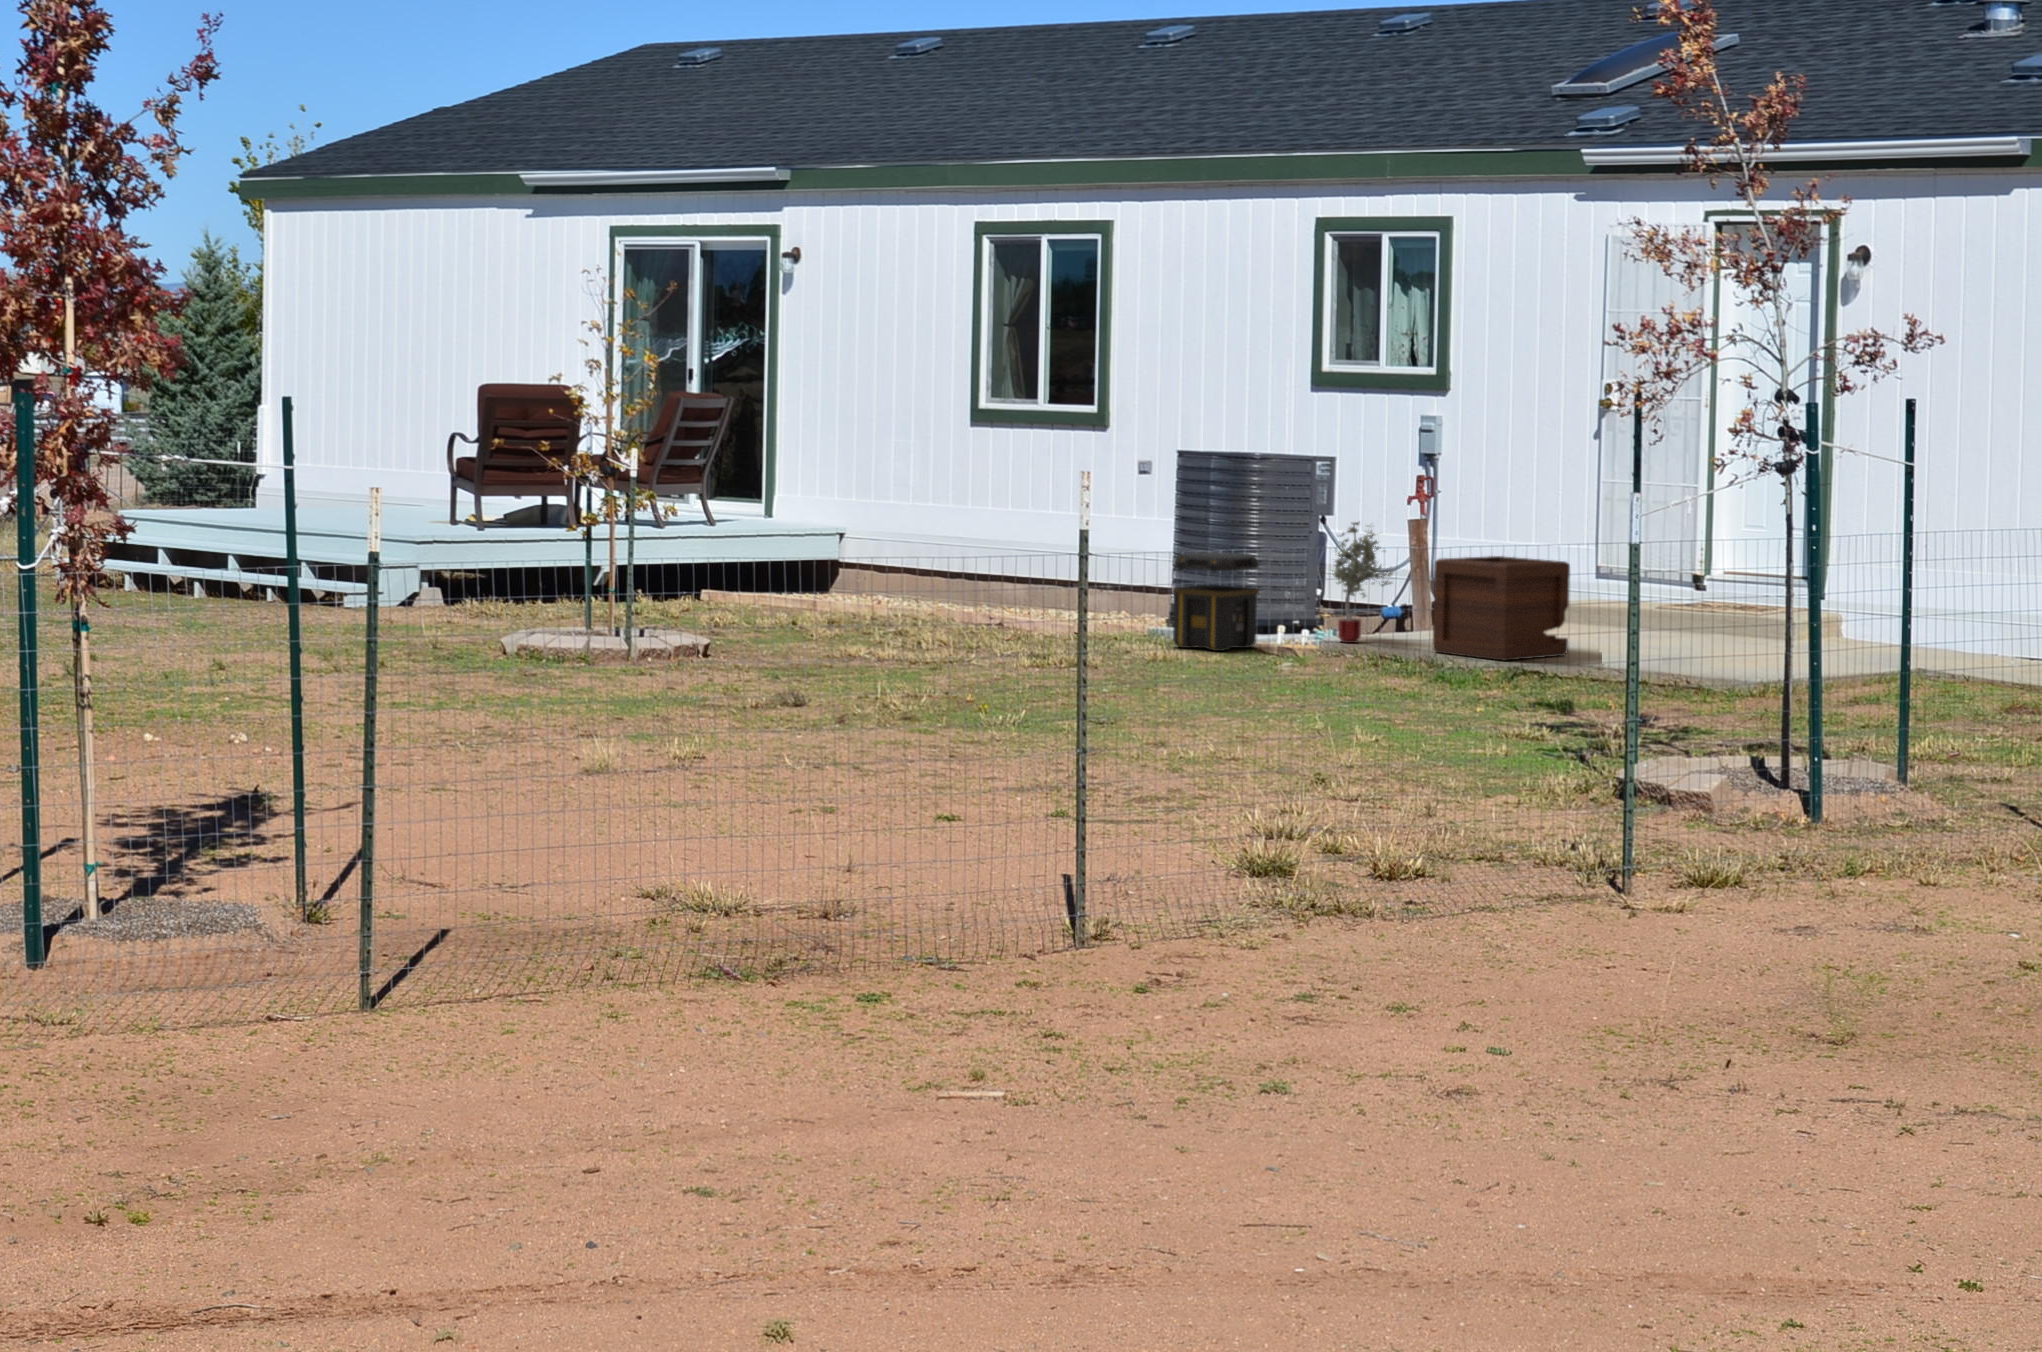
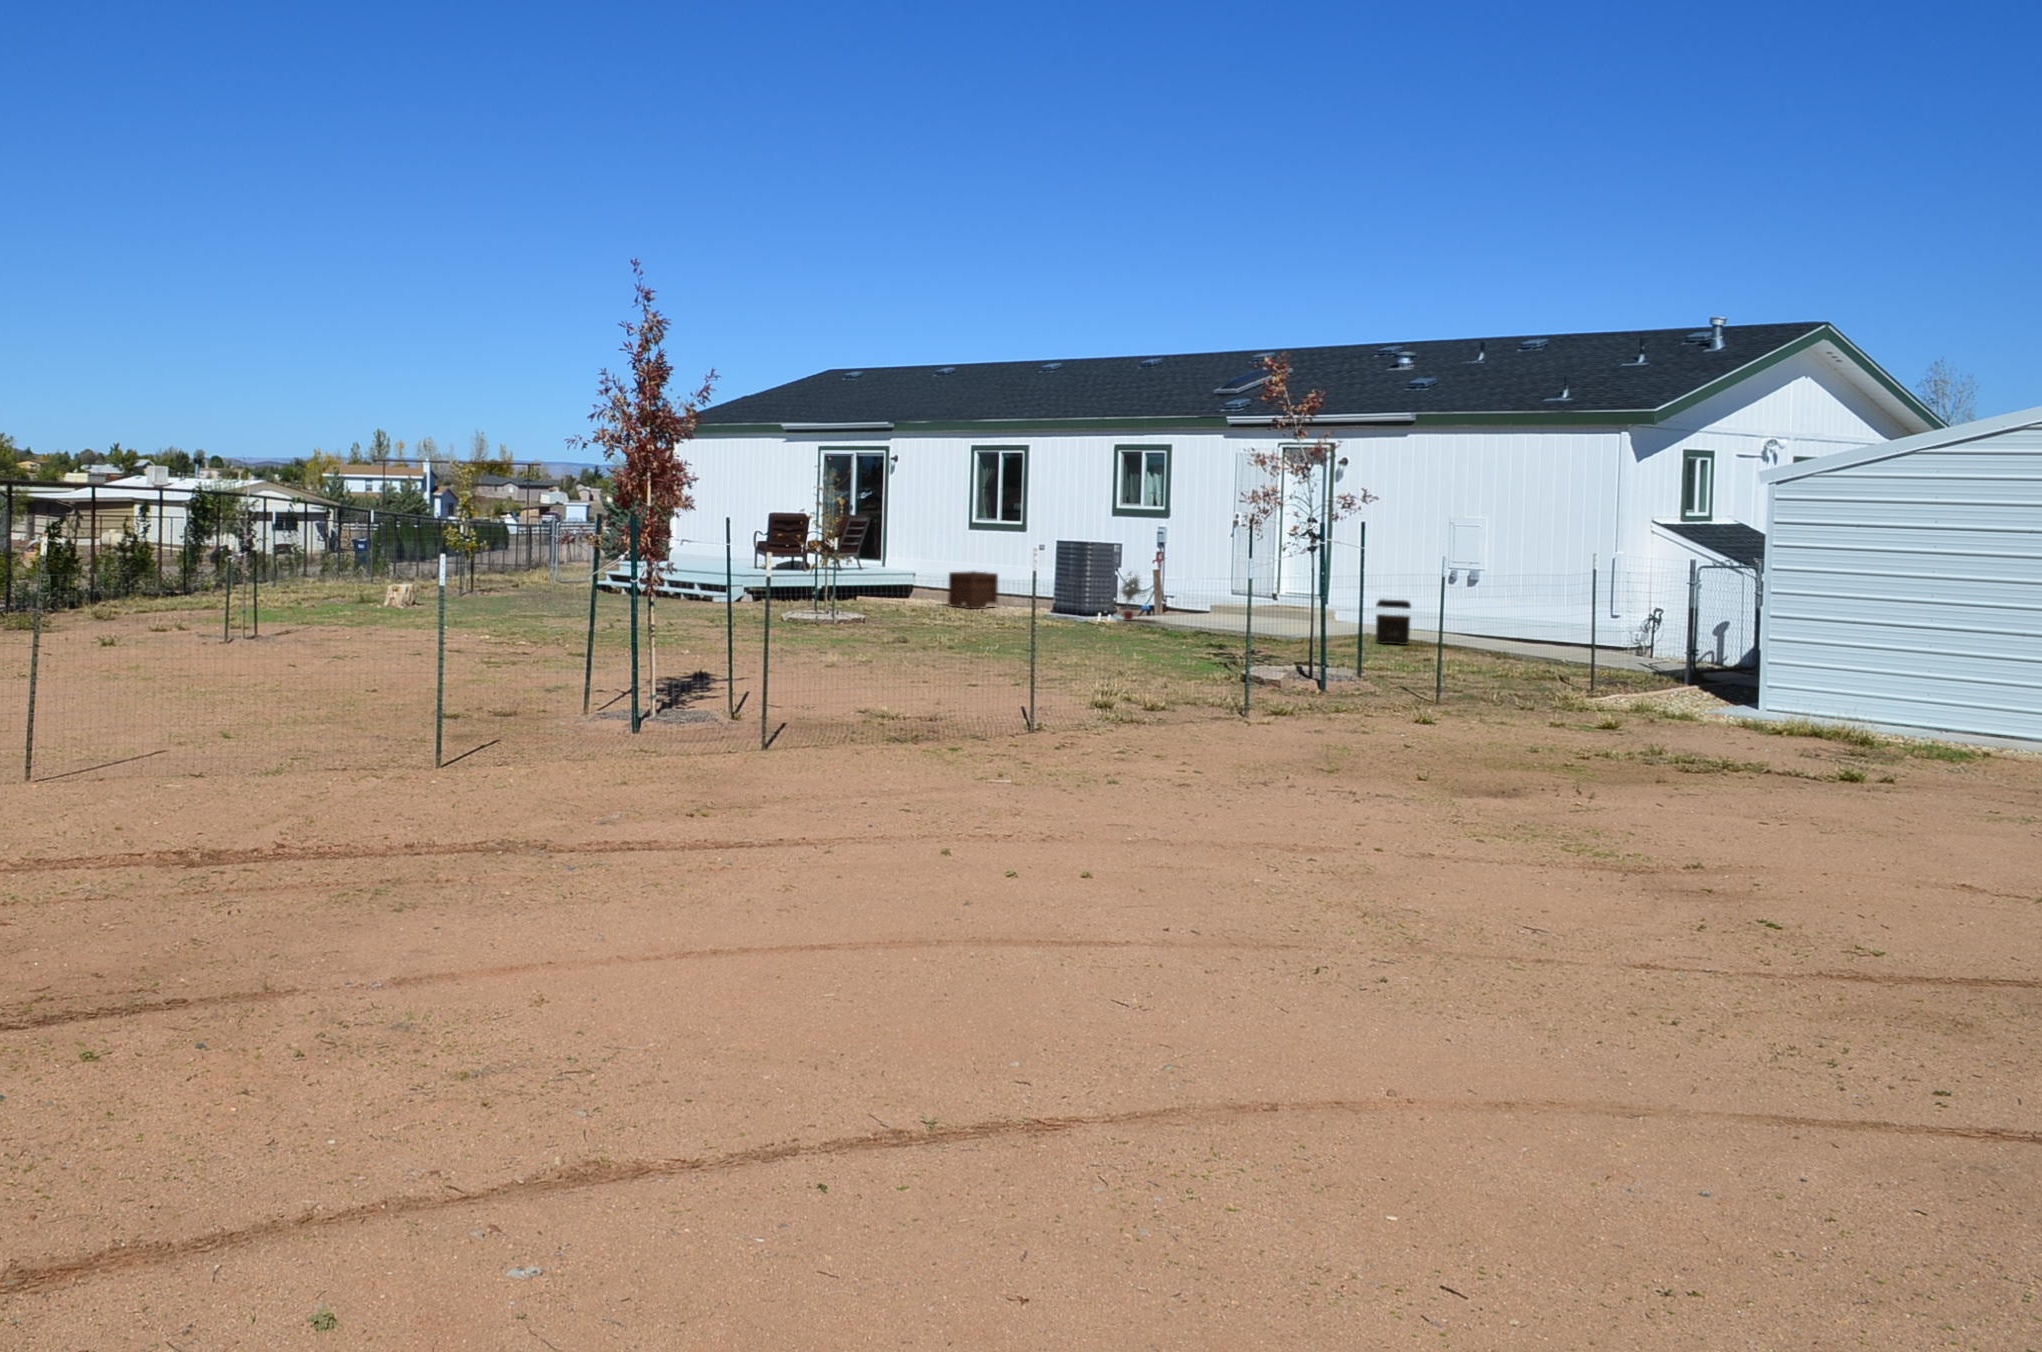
toolbox: present [1173,552,1259,651] -> present [1376,599,1411,645]
wooden crate: present [1433,556,1570,660] -> present [948,571,998,609]

